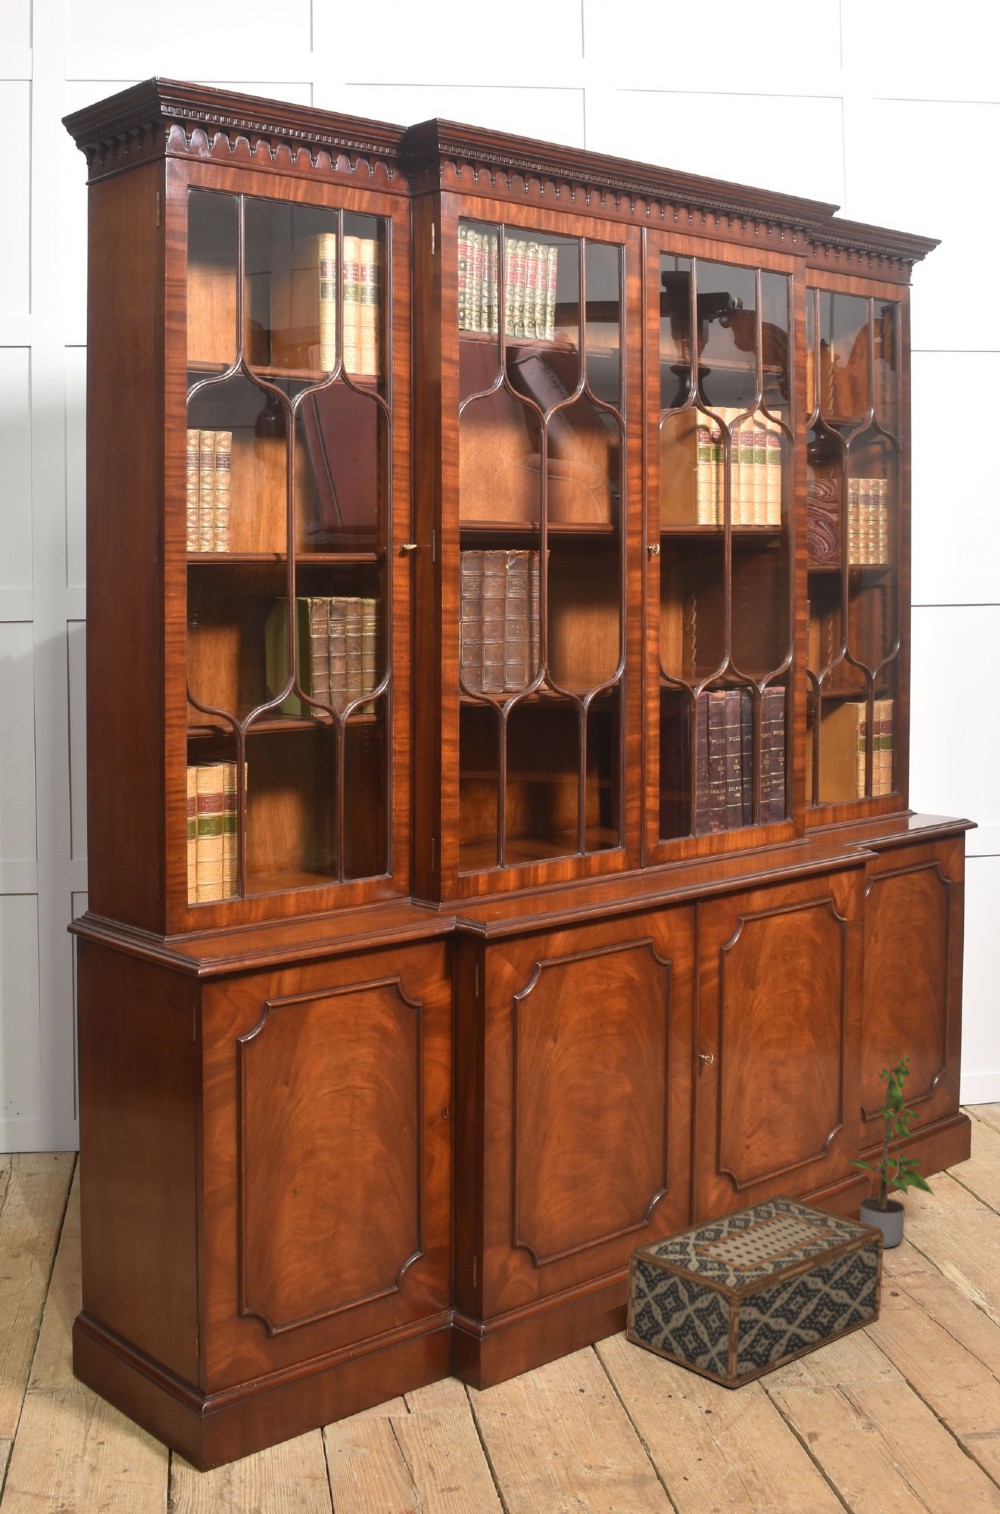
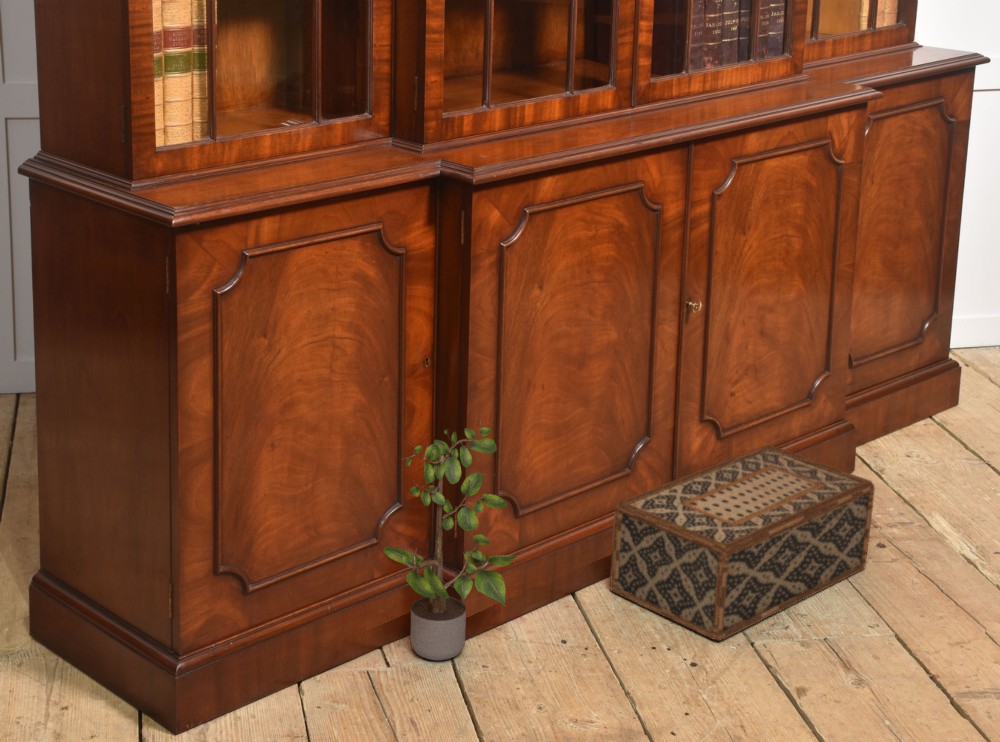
potted plant: present [848,1056,933,1248] -> present [383,427,517,660]

